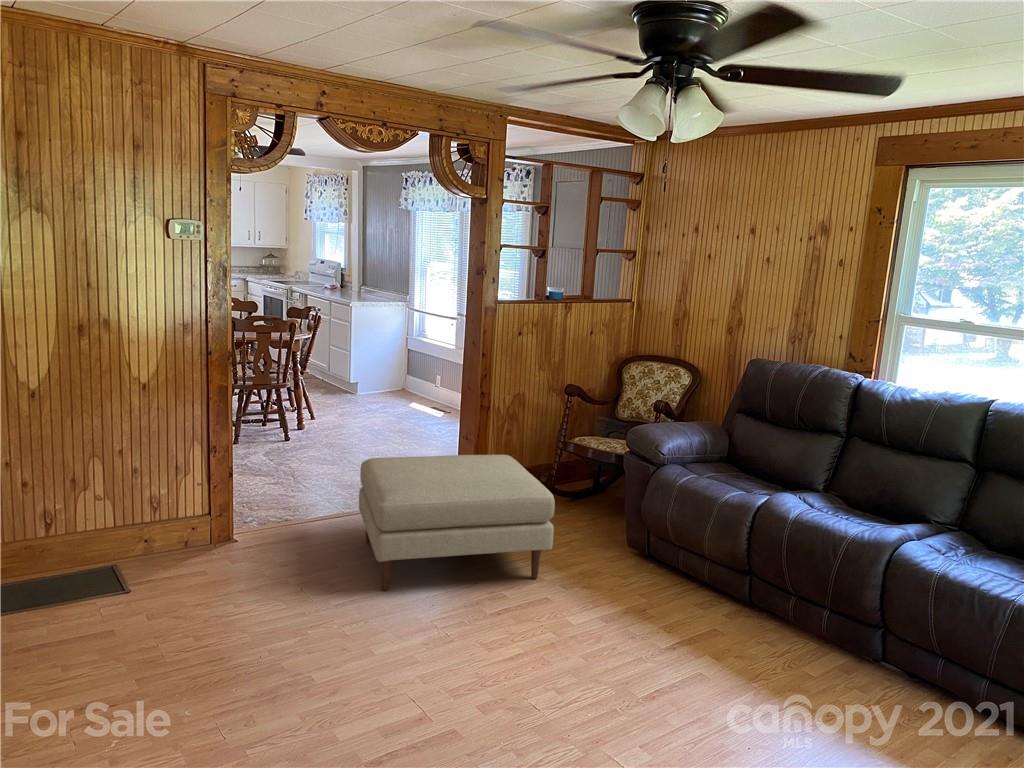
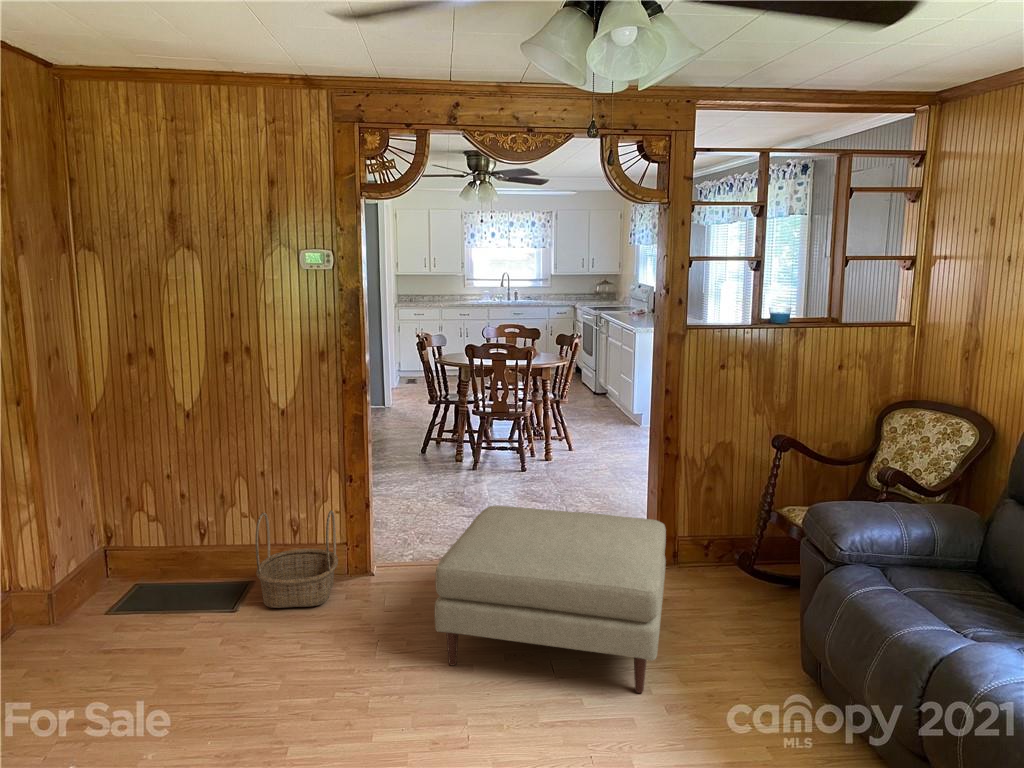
basket: none [138,480,226,583] -> present [255,510,338,608]

